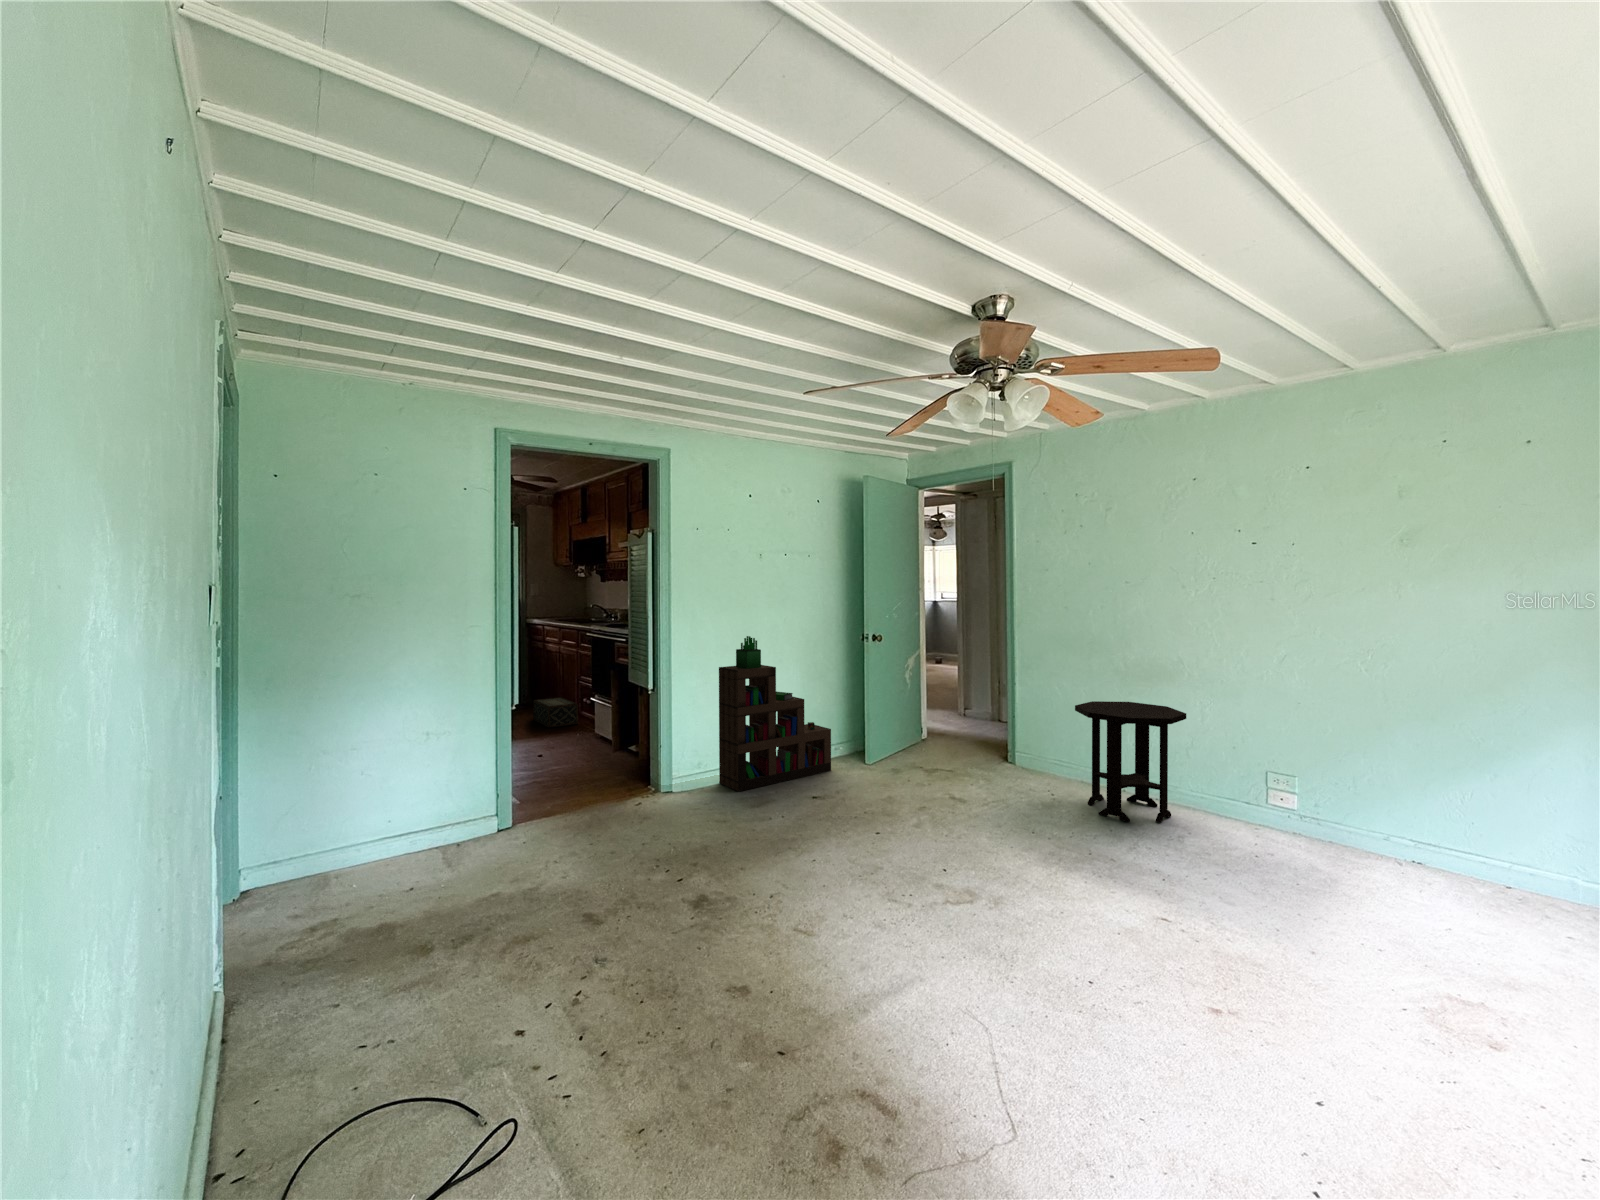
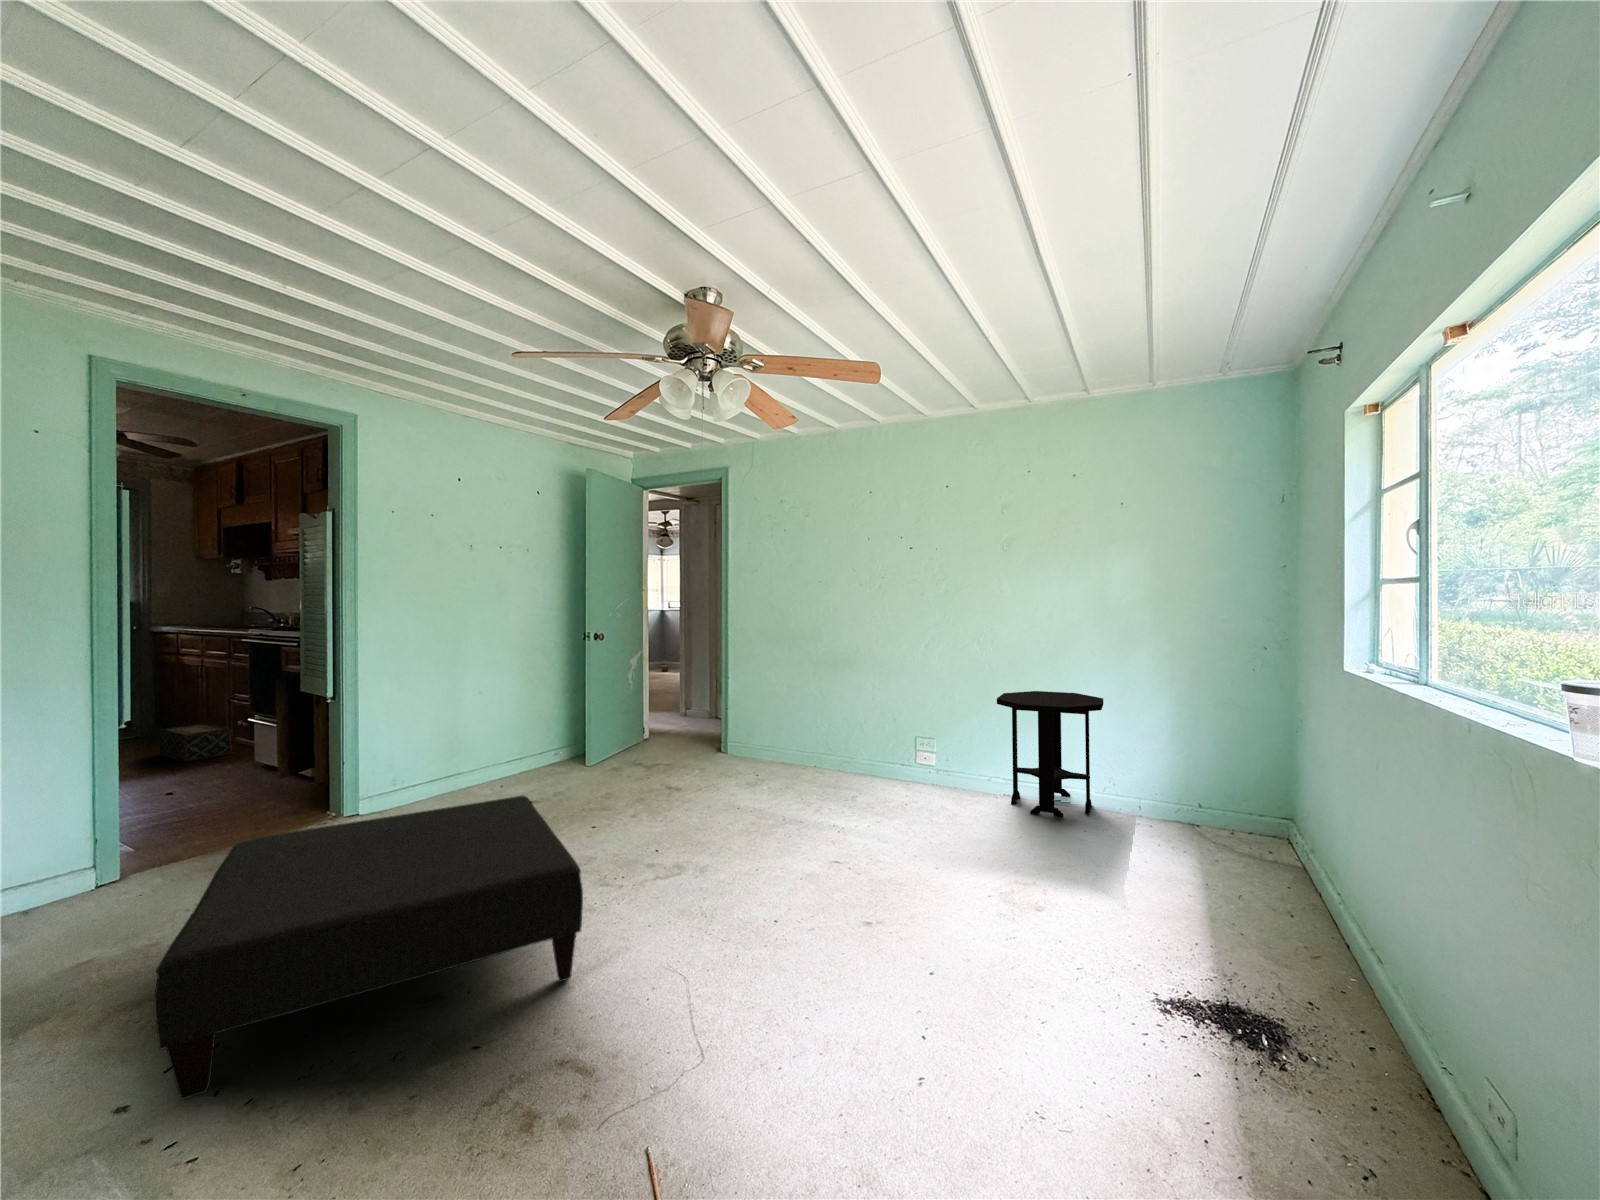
bookshelf: present [719,636,831,791] -> none [424,631,562,805]
side table: present [1075,701,1186,823] -> present [997,691,1103,817]
ottoman: none [544,800,873,1039] -> present [155,796,583,1100]

